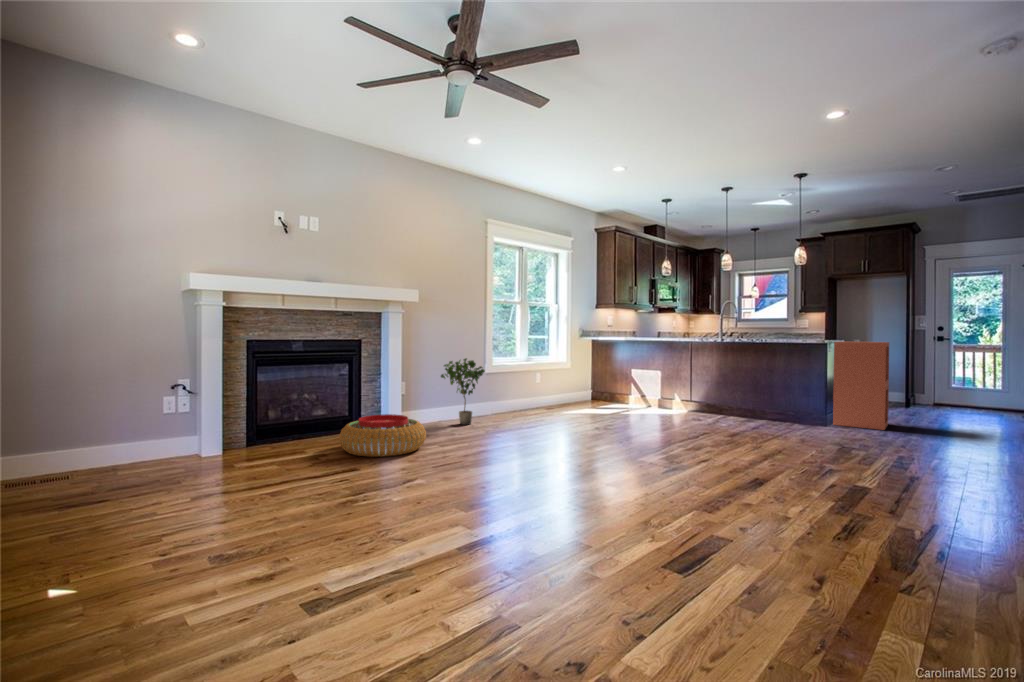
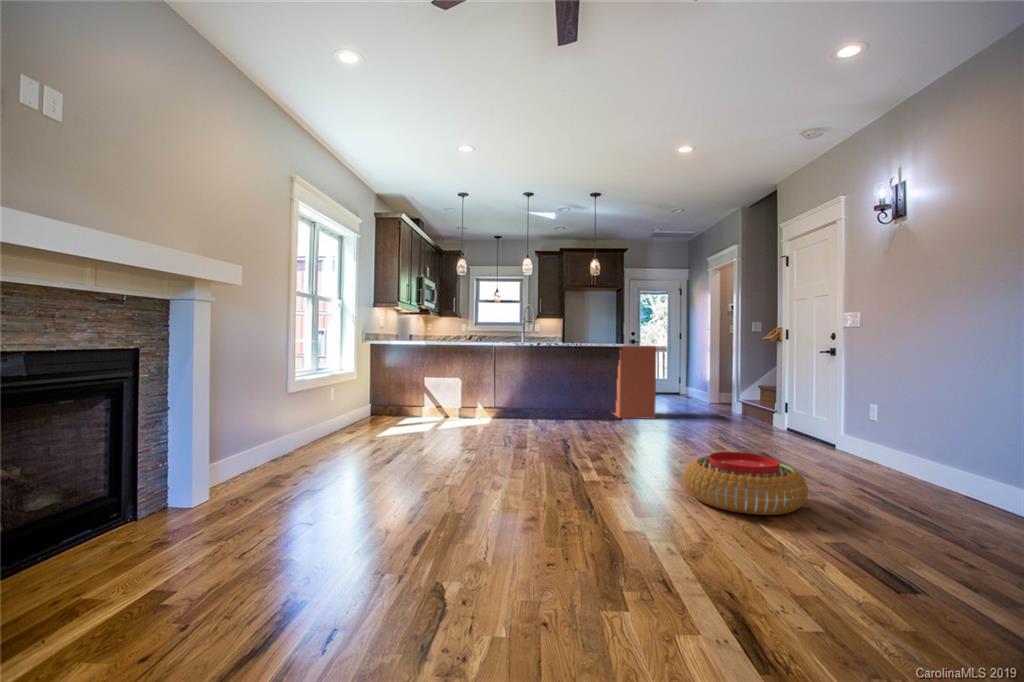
potted plant: present [441,358,485,425] -> none [251,373,335,474]
pouf: present [339,414,426,457] -> present [684,452,808,515]

